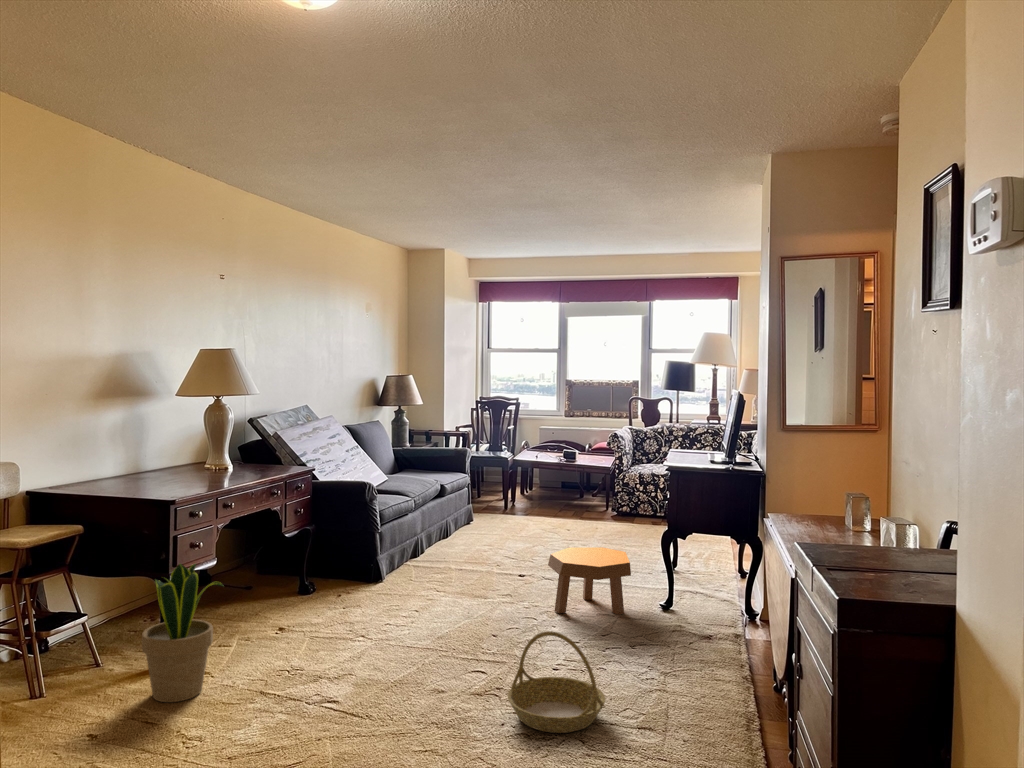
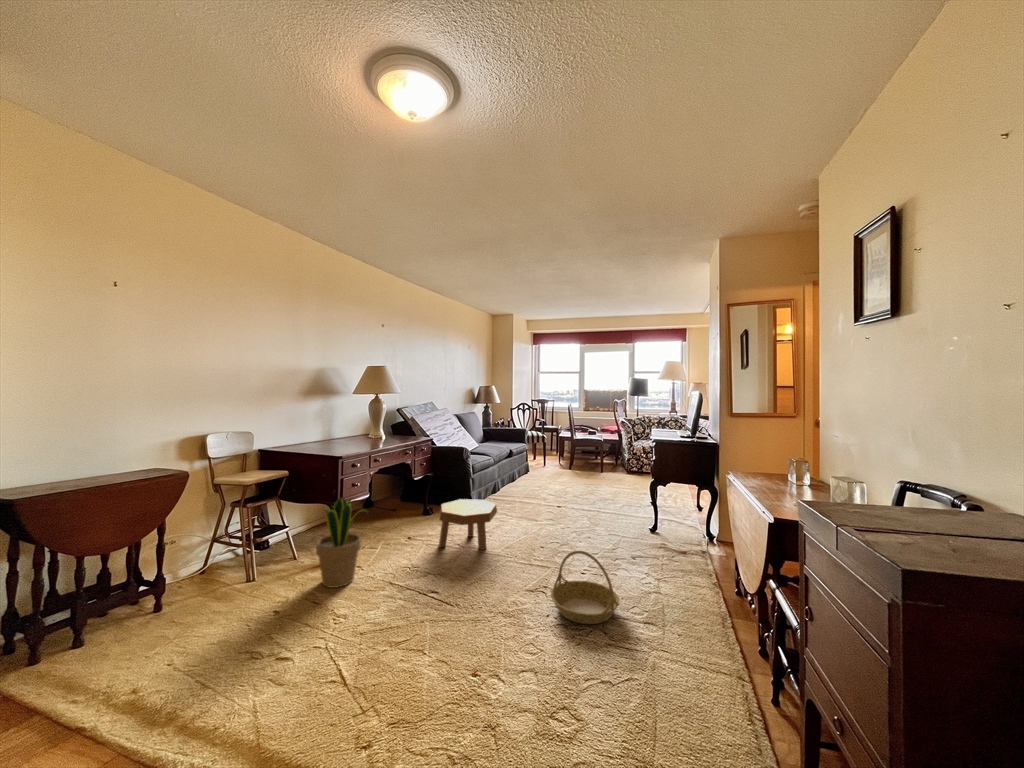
footstool: present [548,547,631,615] -> present [439,499,497,550]

